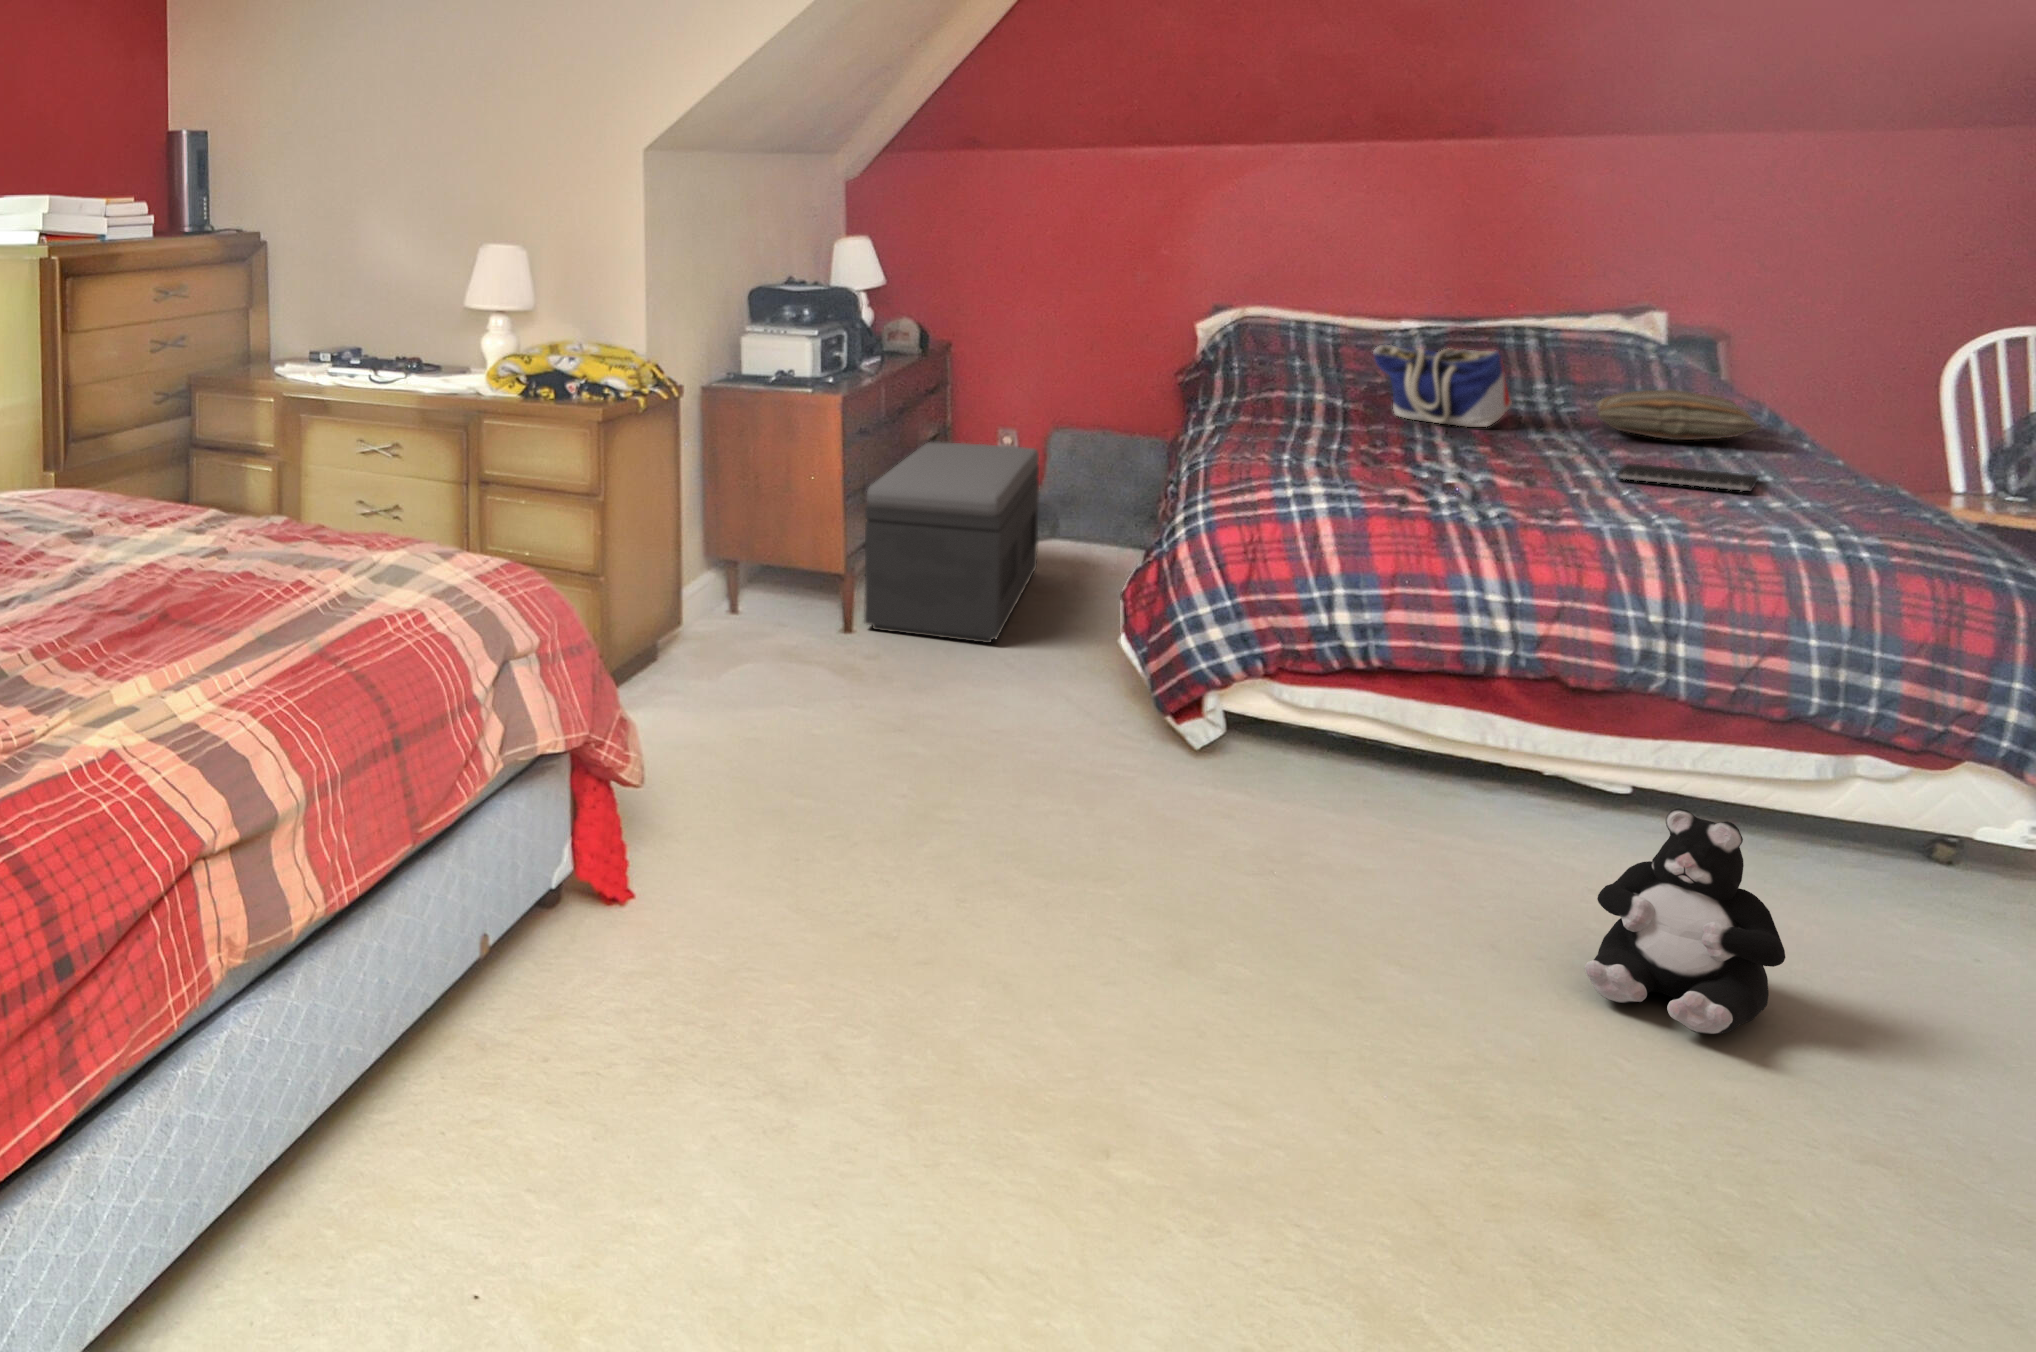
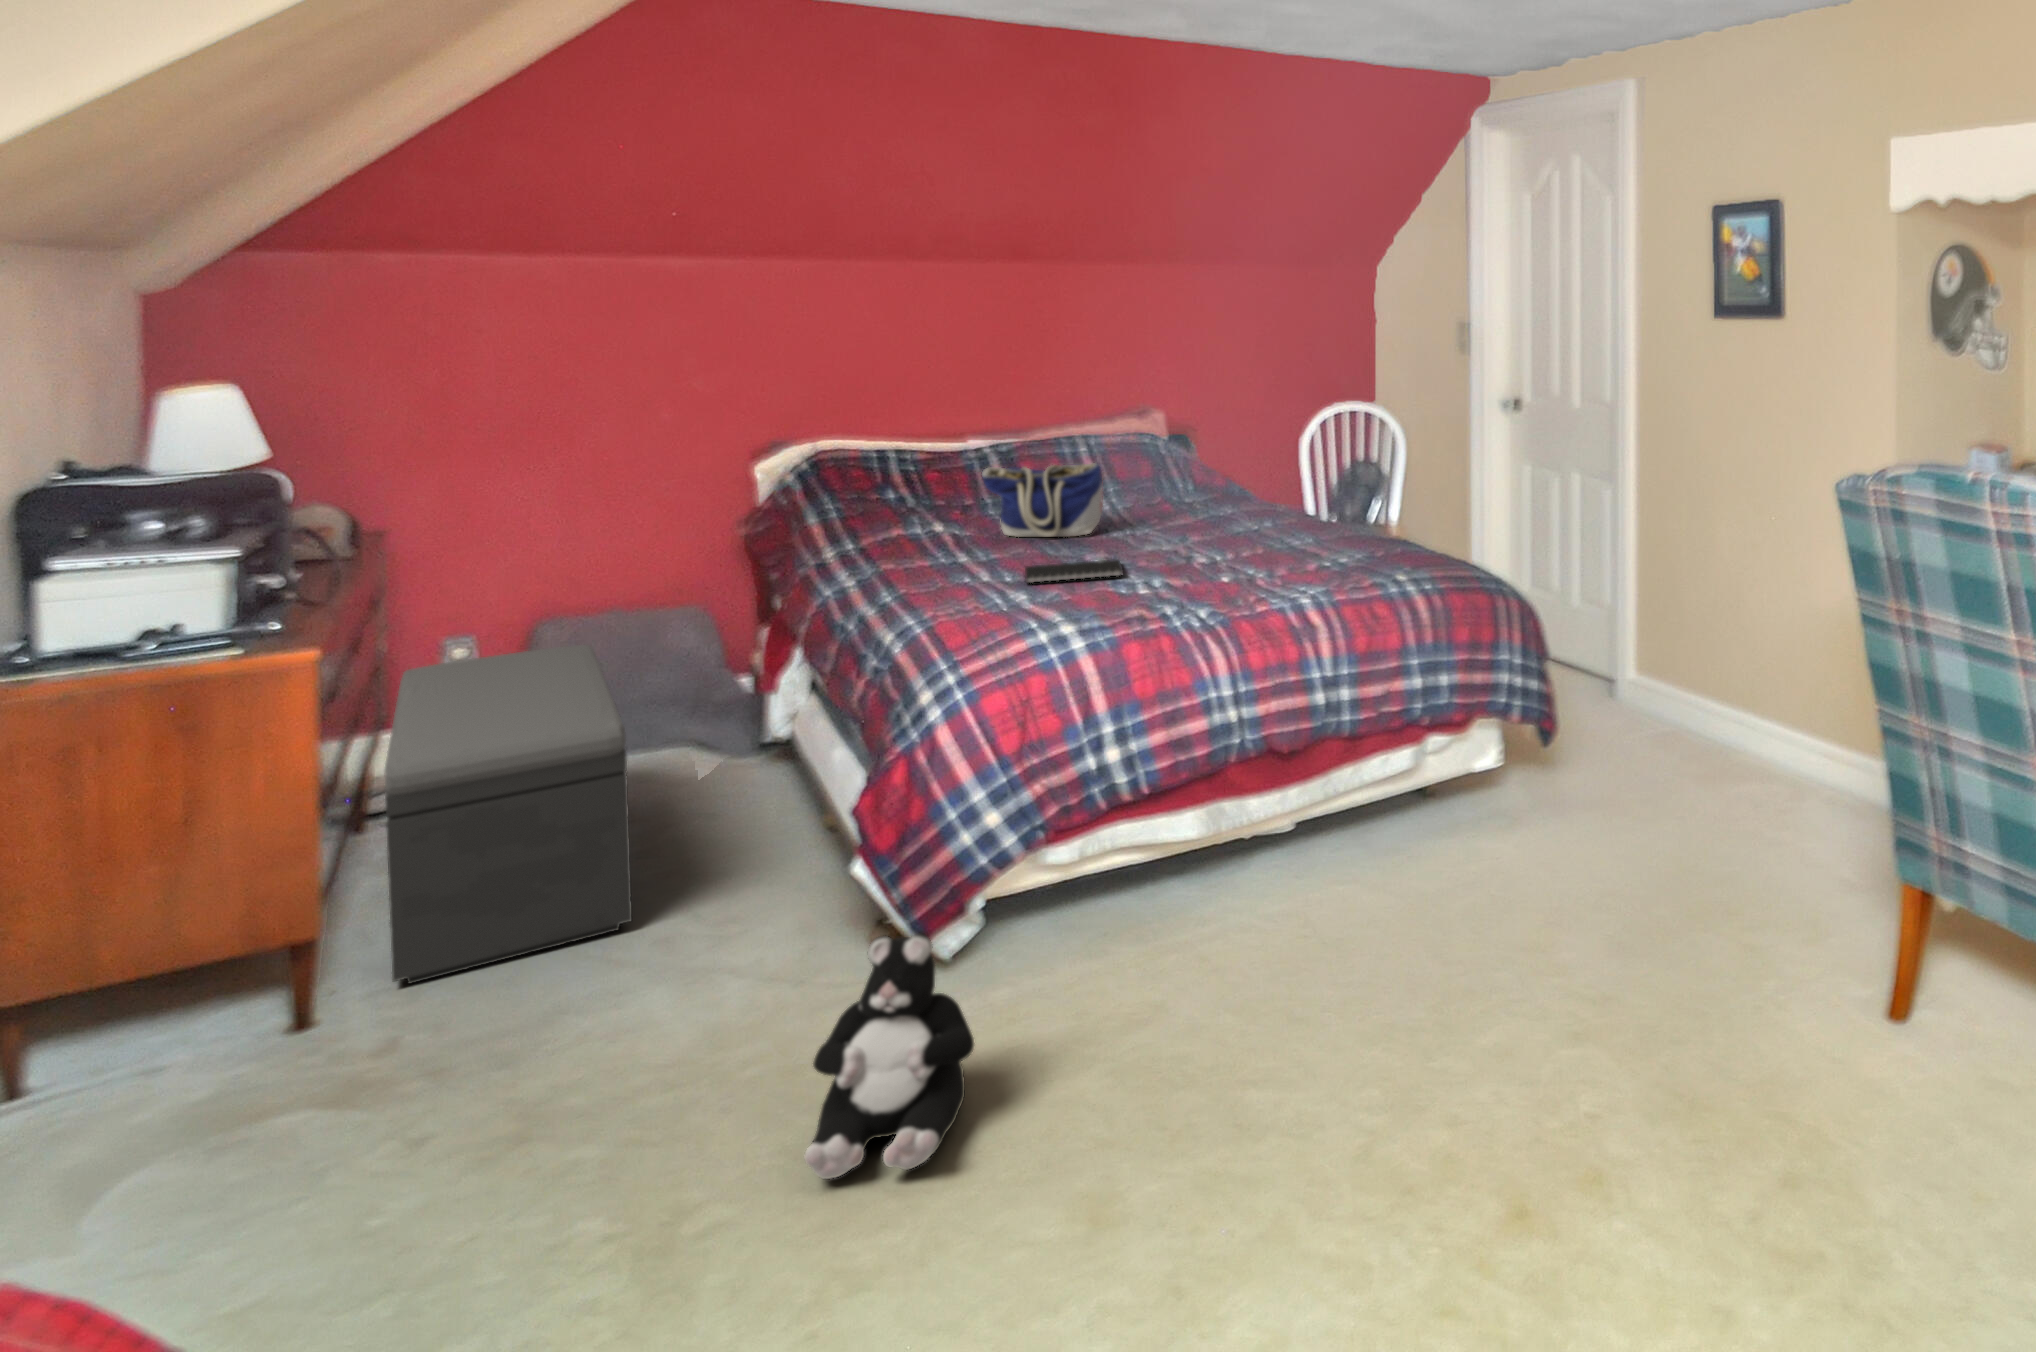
pillow: present [1595,389,1759,440] -> none [1150,482,1278,523]
notebook: present [1617,464,1758,491] -> present [1025,560,1123,583]
plush toy: present [1585,809,1785,1034] -> present [805,932,974,1179]

